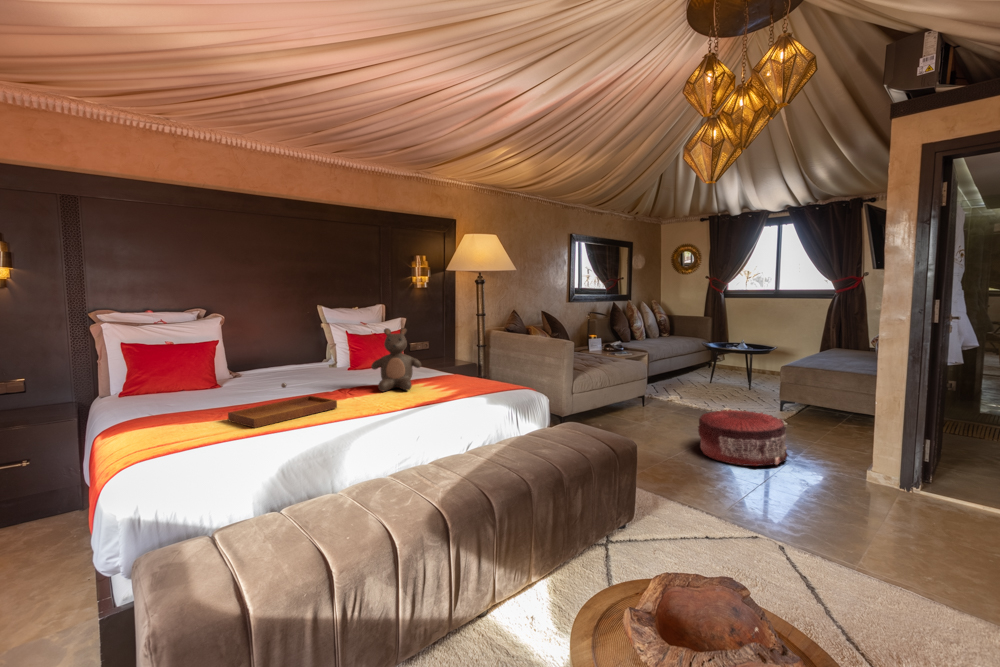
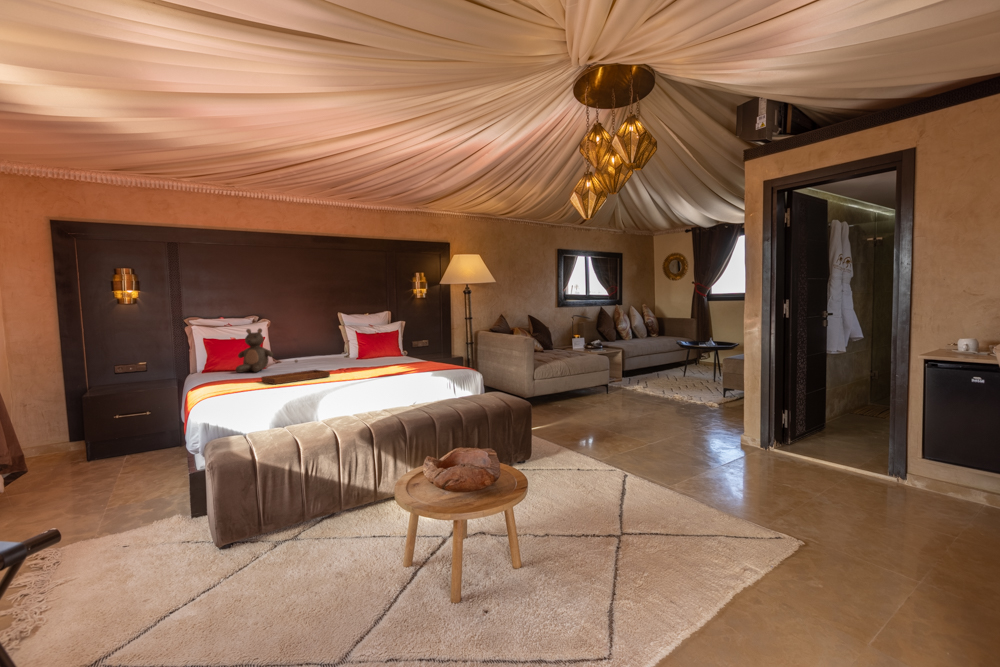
teddy bear: present [371,328,422,391] -> present [236,329,273,373]
pouf: present [698,410,788,466] -> none [622,390,690,432]

